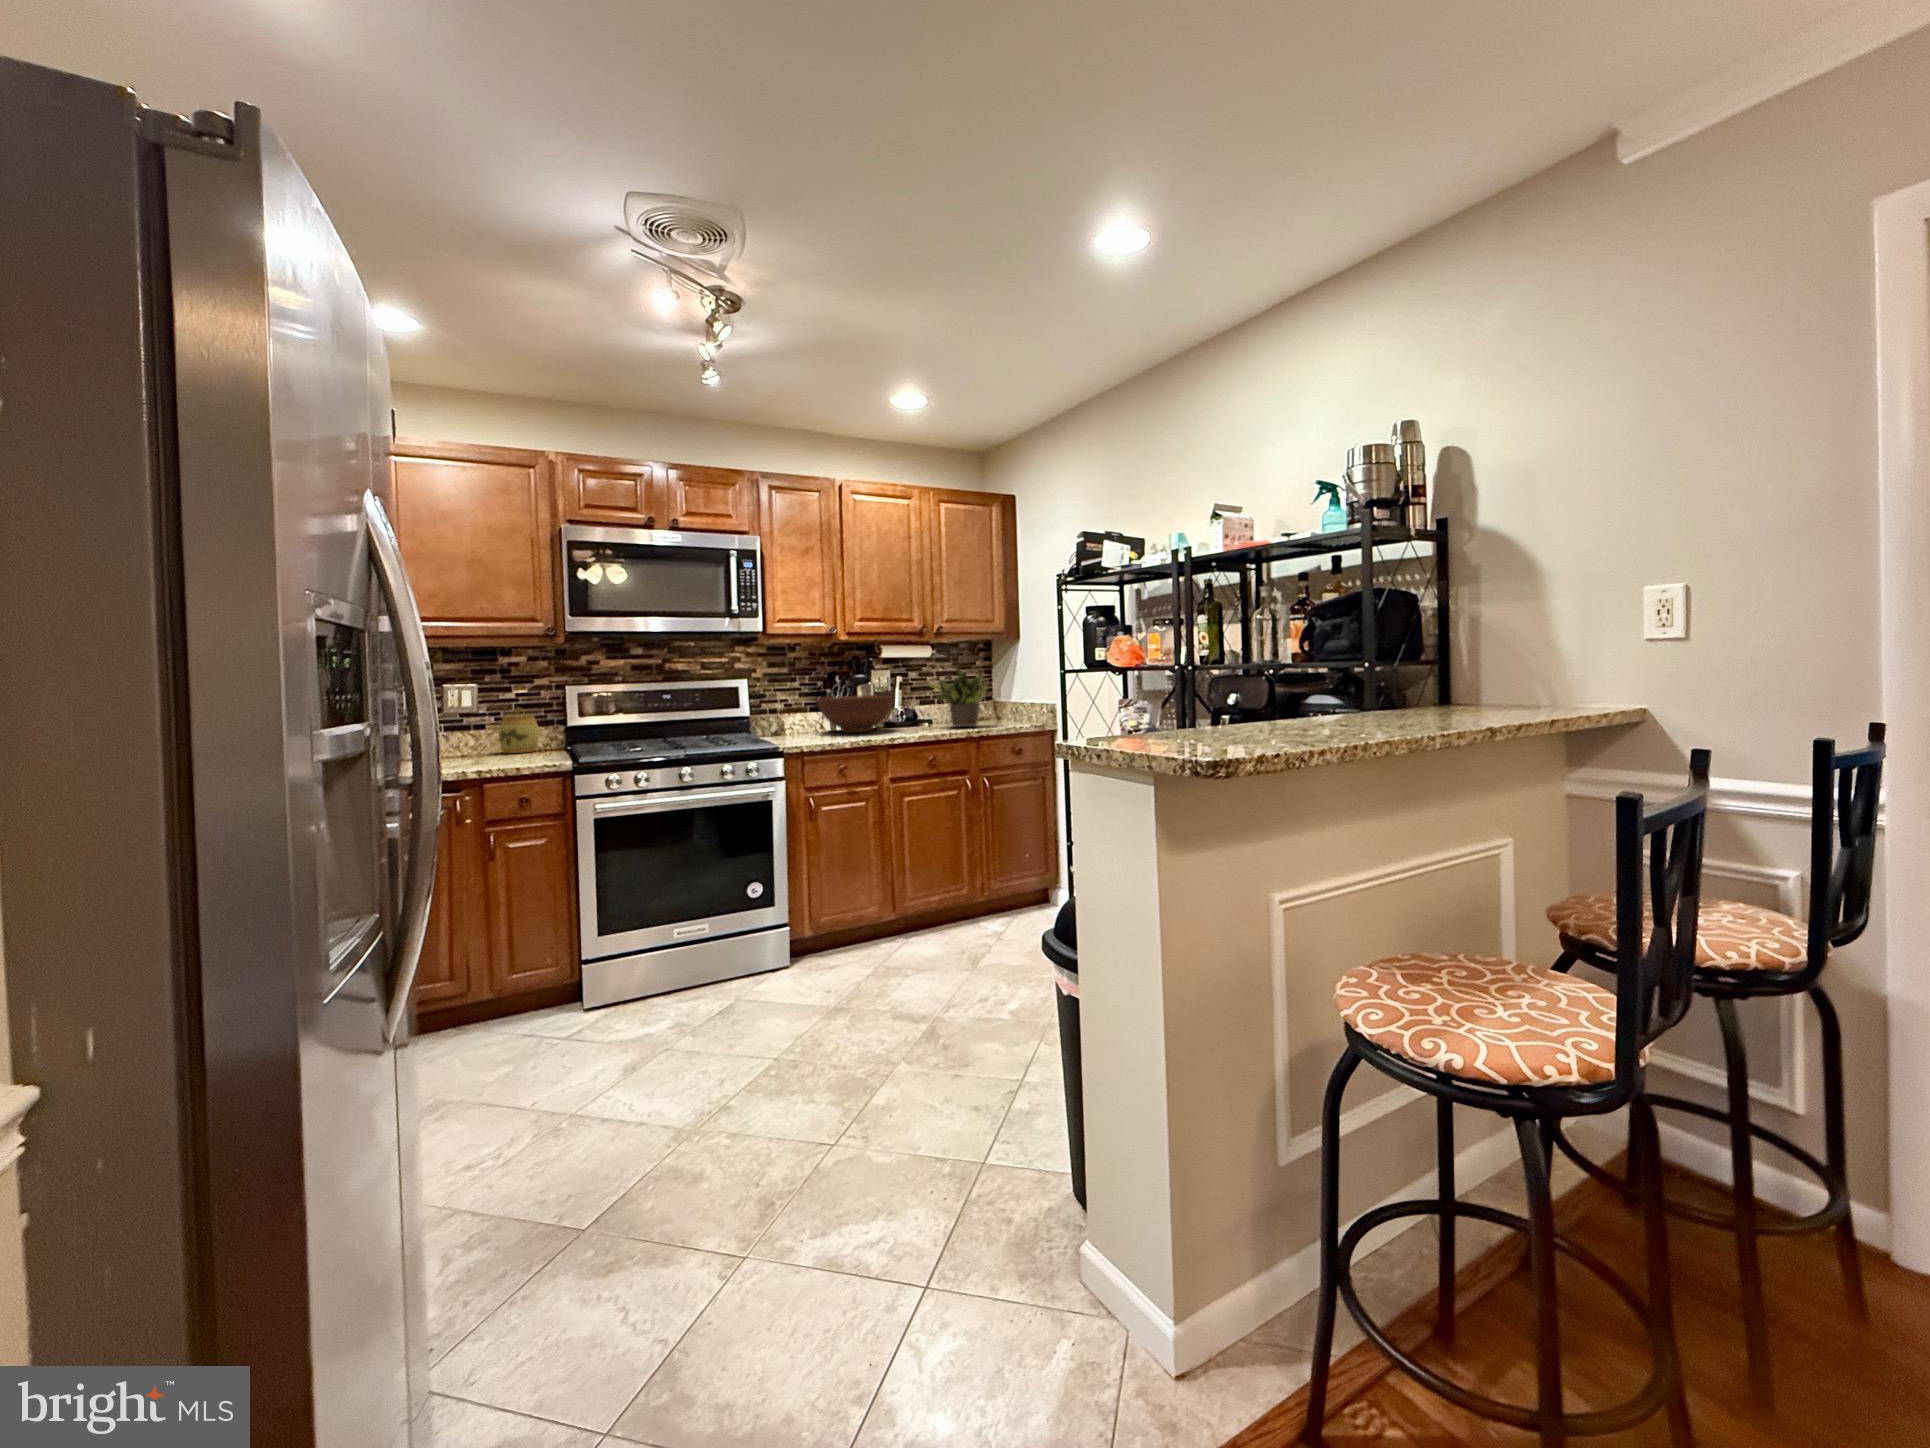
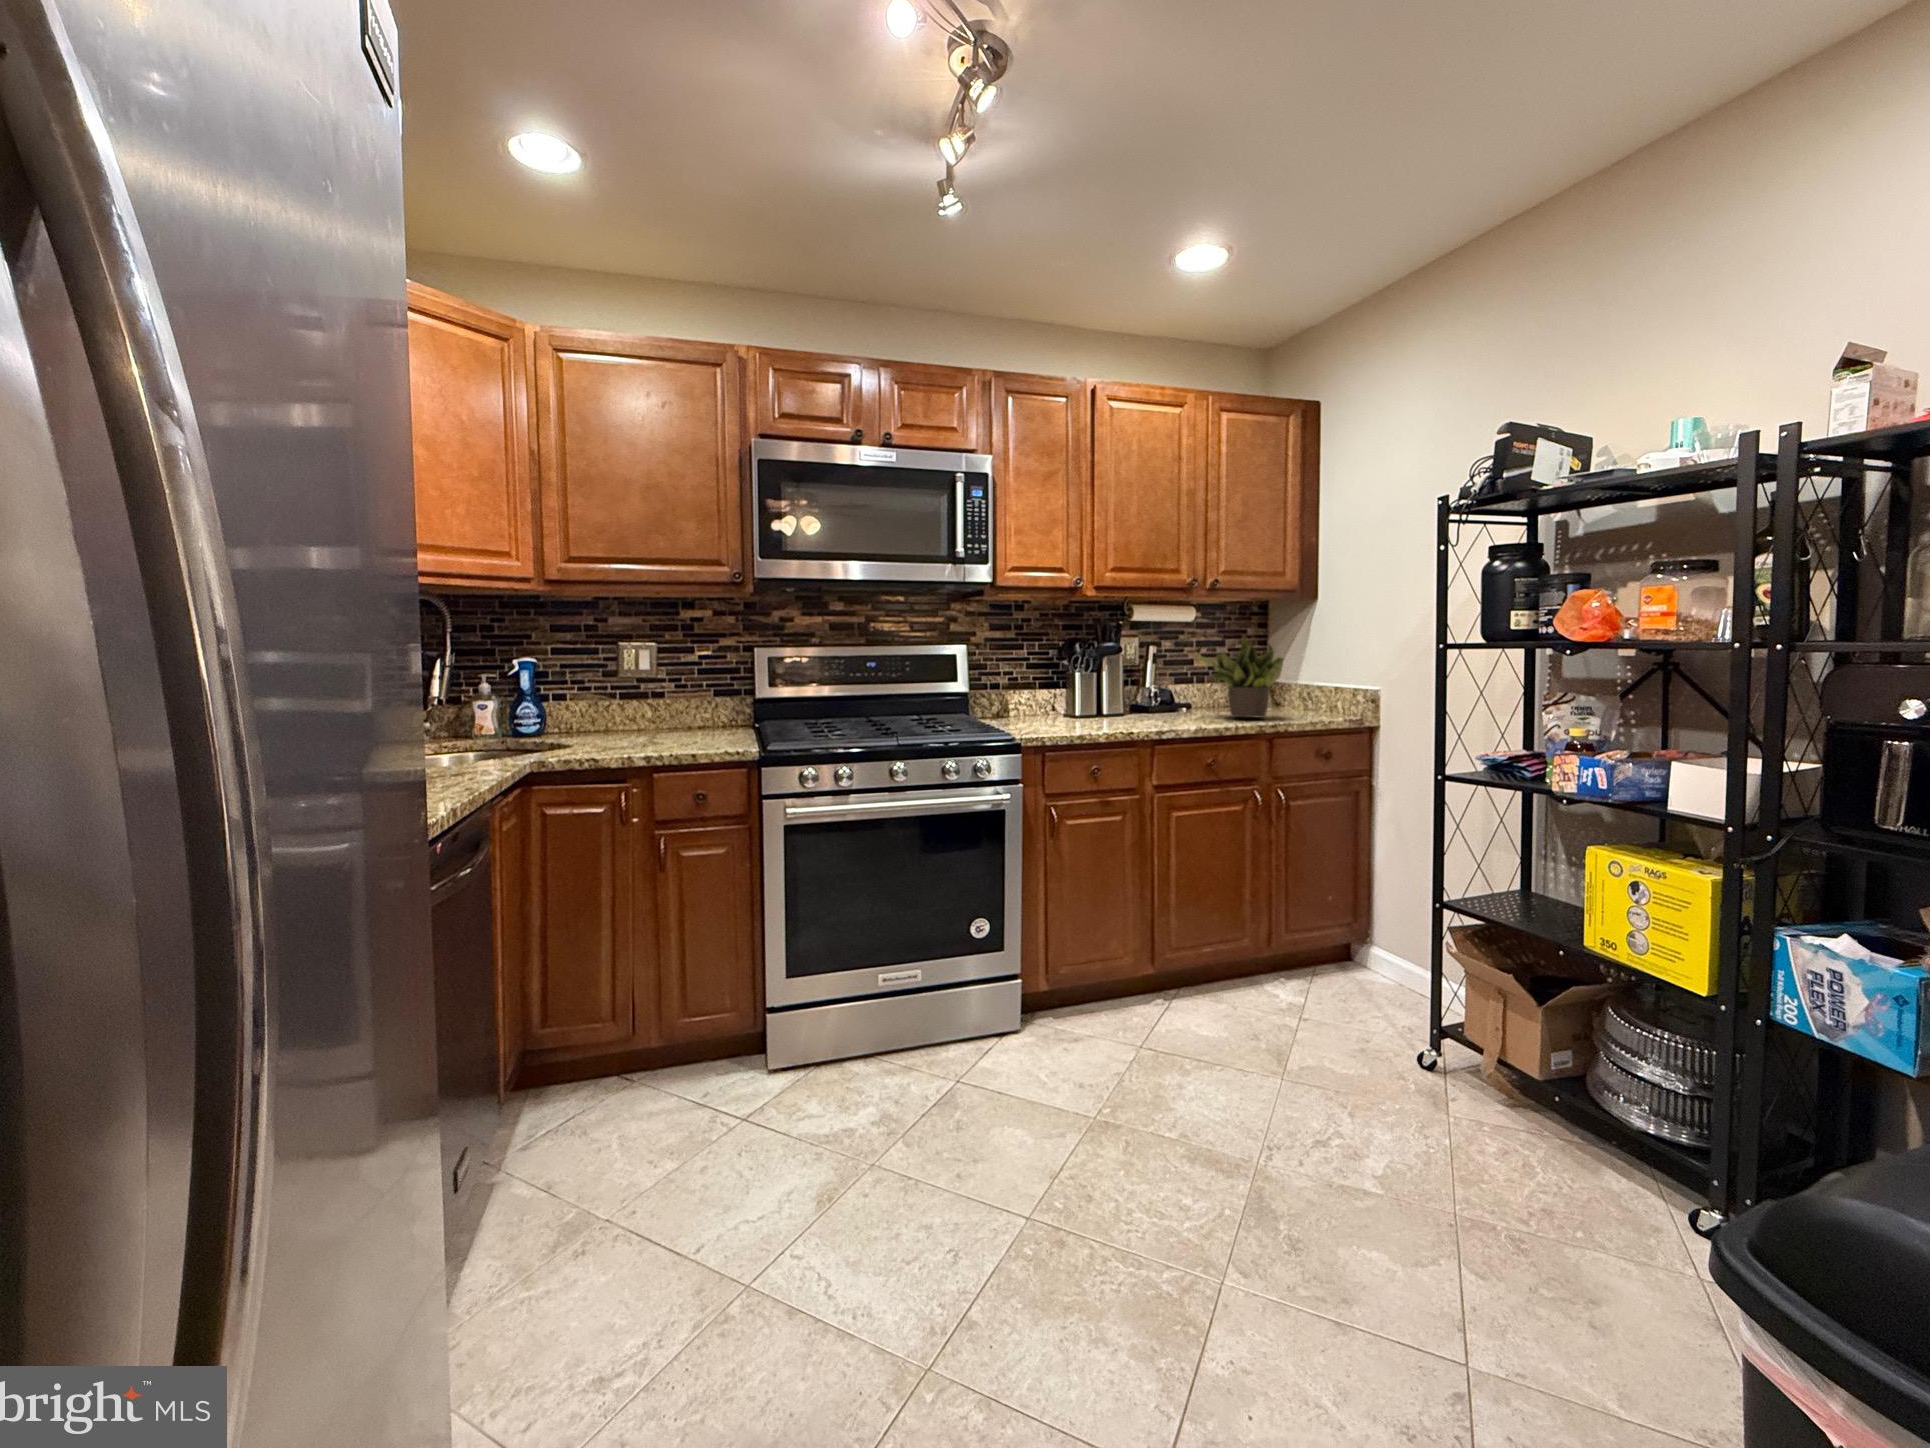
fruit bowl: present [817,695,894,733] -> none [1054,670,1155,720]
jar: present [498,708,539,753] -> none [678,672,724,729]

